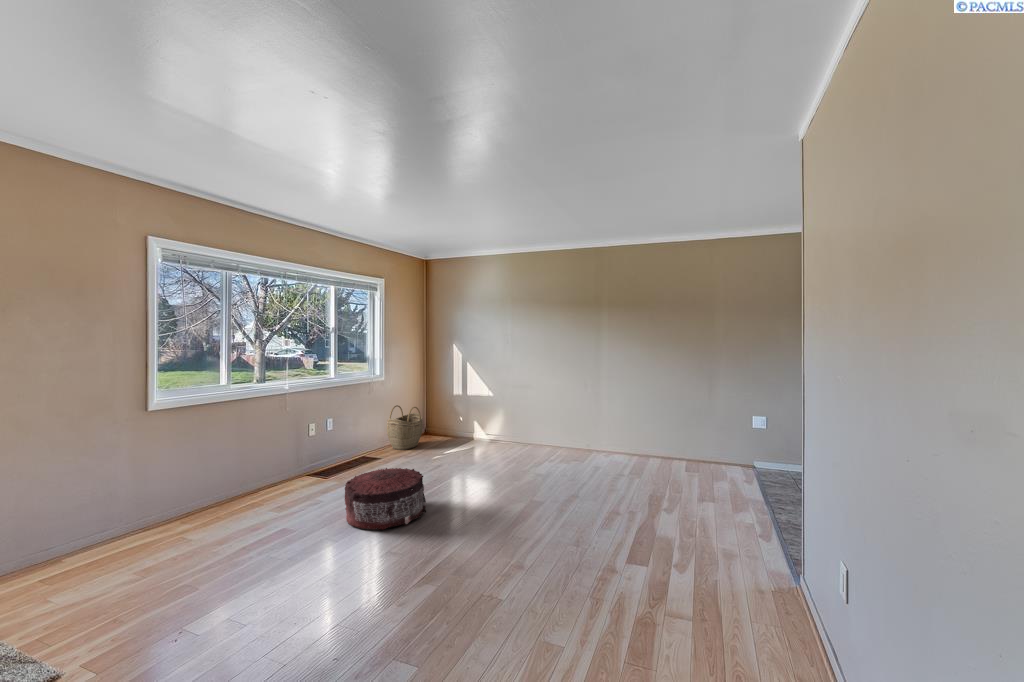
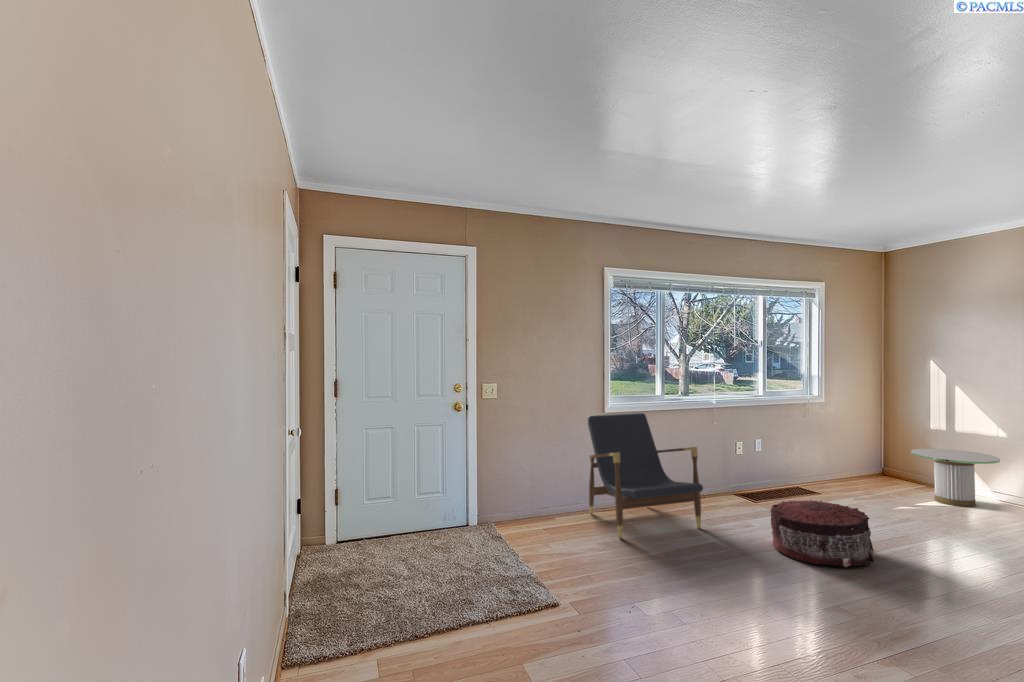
woven basket: present [387,405,423,450] -> none [827,435,879,492]
lounge chair: none [117,407,276,569] -> present [588,413,703,538]
side table: none [443,408,491,447] -> present [911,449,1000,506]

